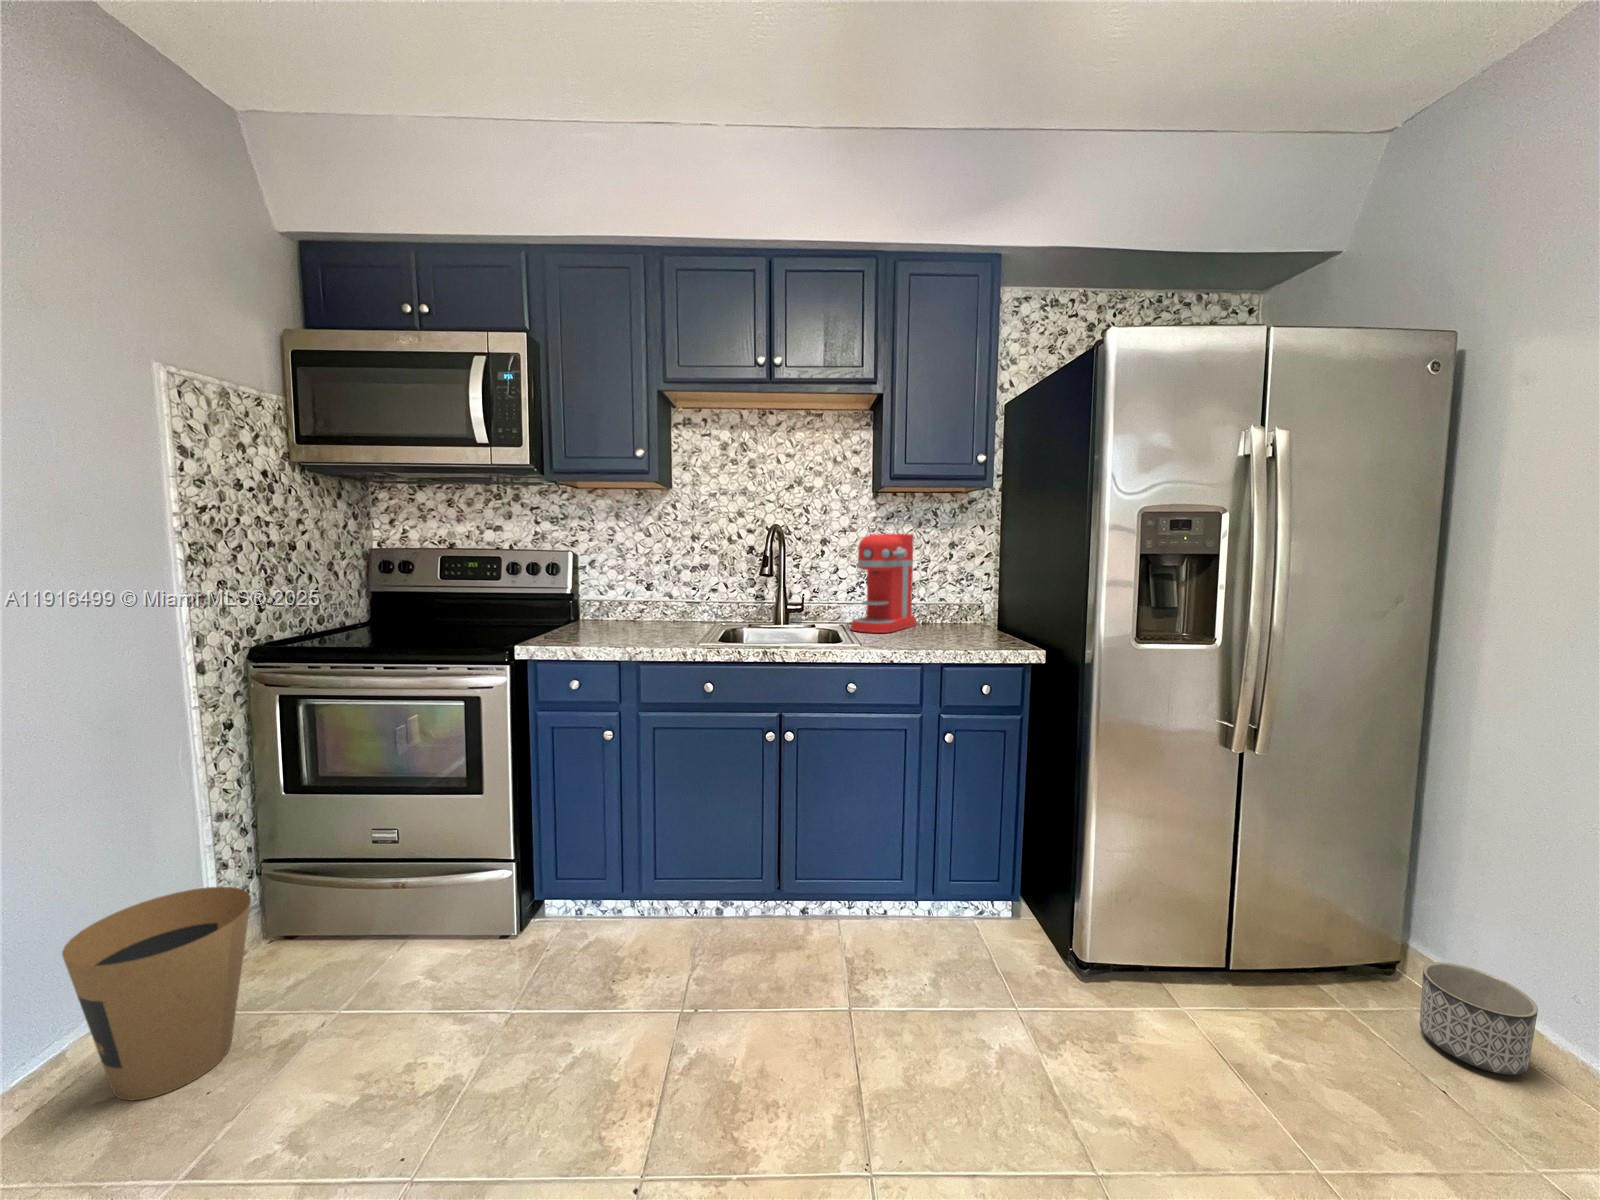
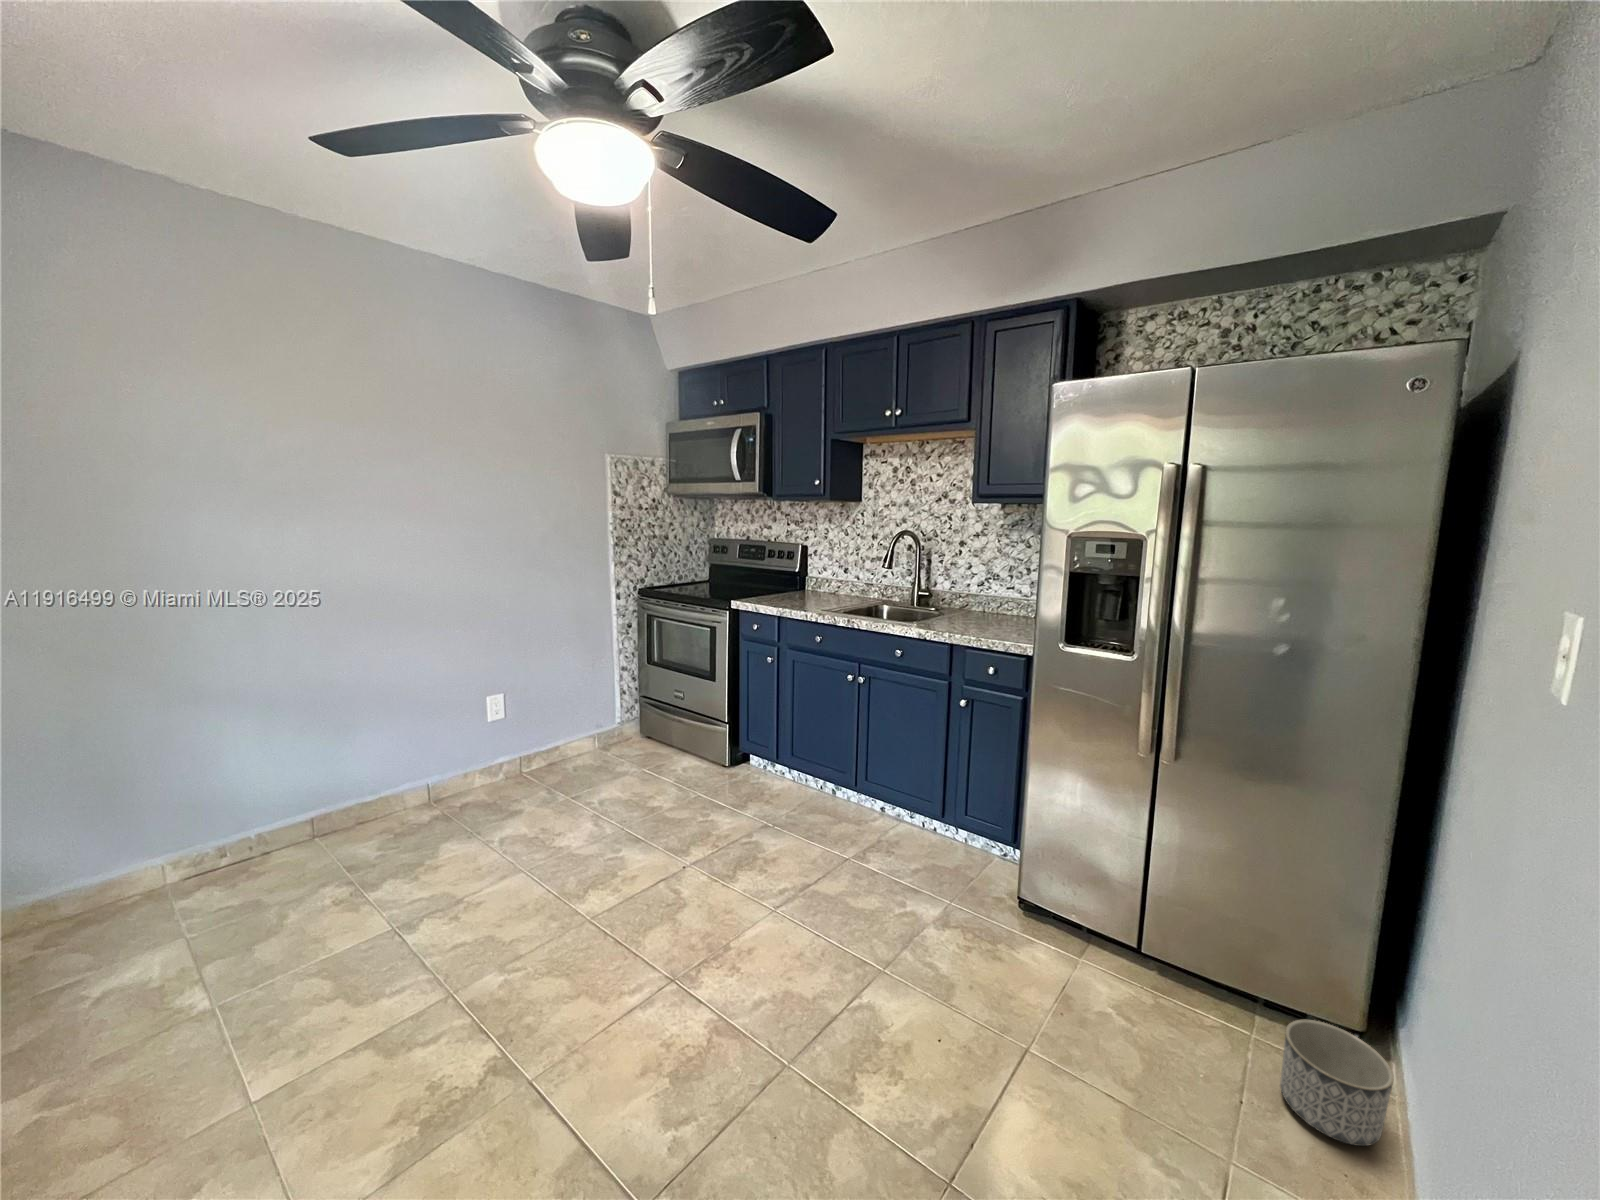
coffee maker: present [851,534,915,633] -> none [948,540,1020,620]
trash can: present [62,887,251,1101] -> none [555,694,616,772]

